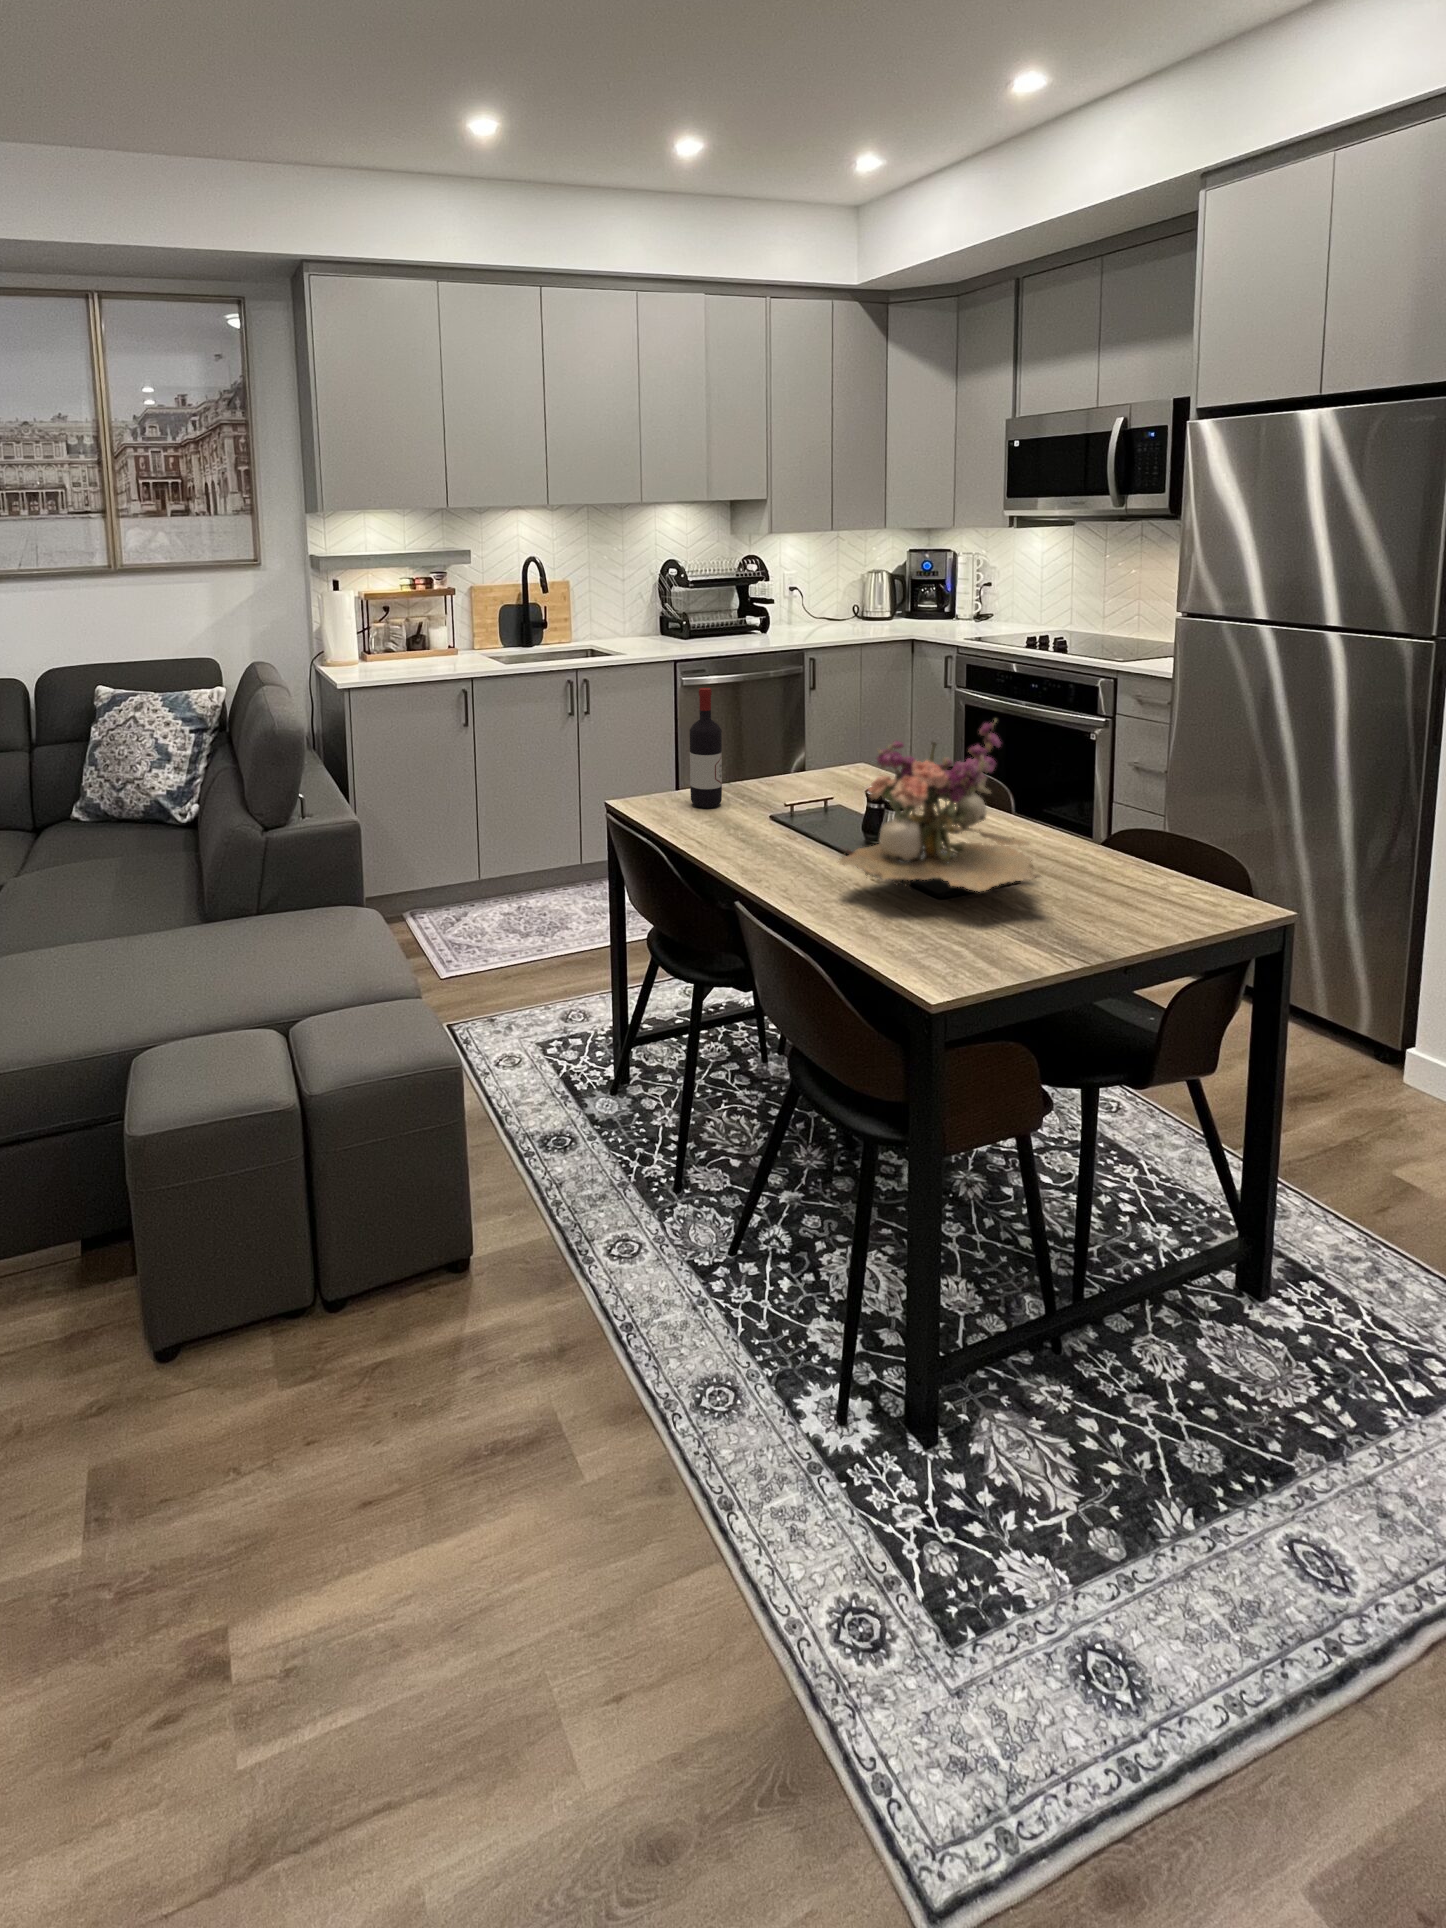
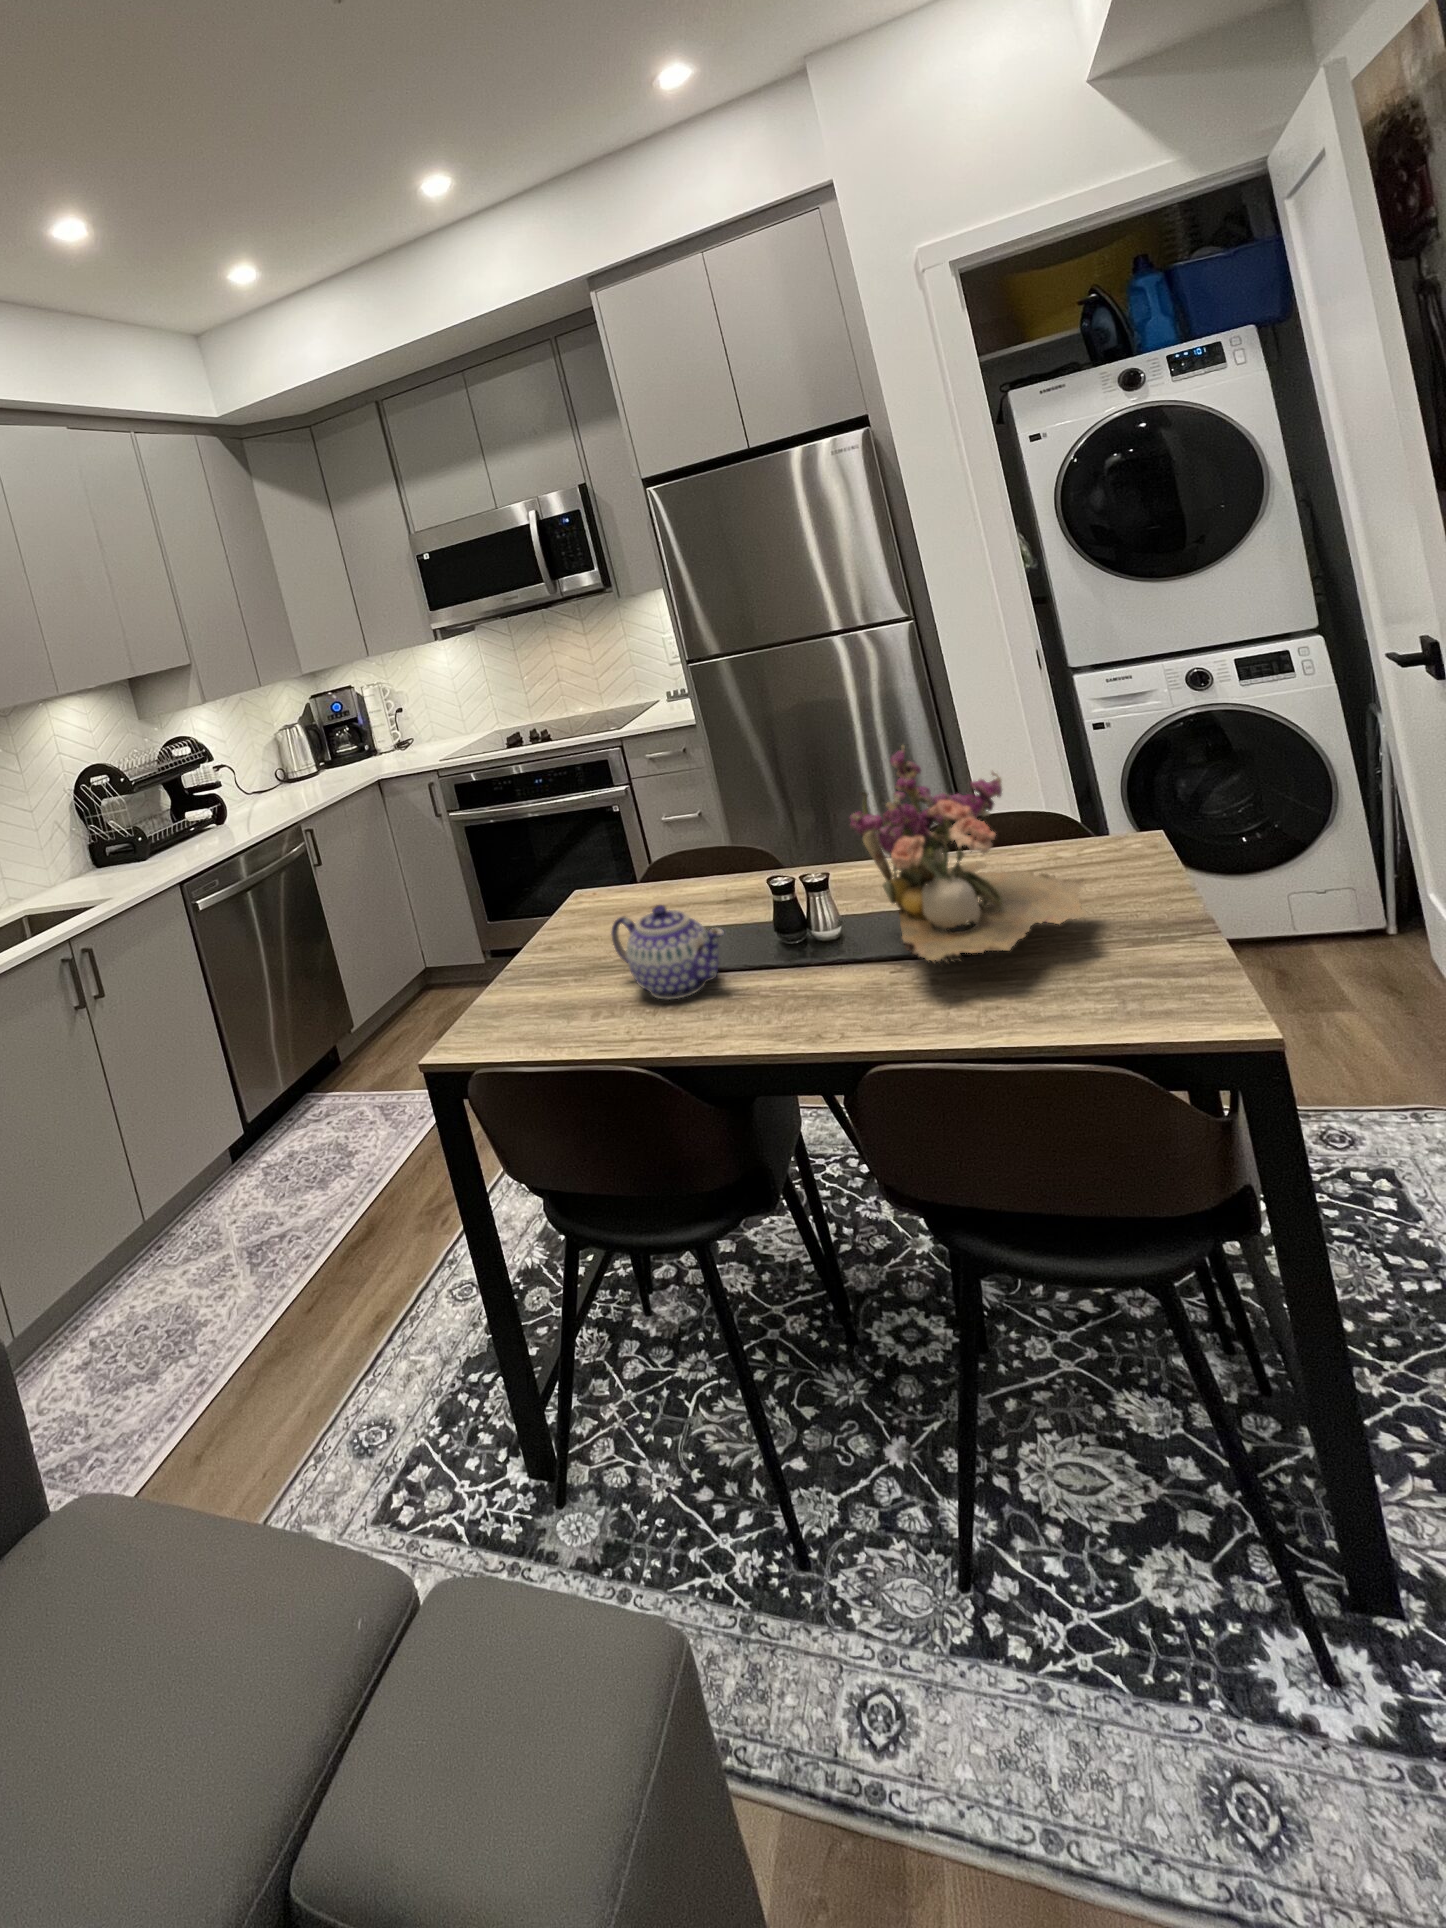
wine bottle: present [690,688,722,808] -> none [495,844,559,1010]
teapot: none [738,767,805,836] -> present [611,905,724,1000]

